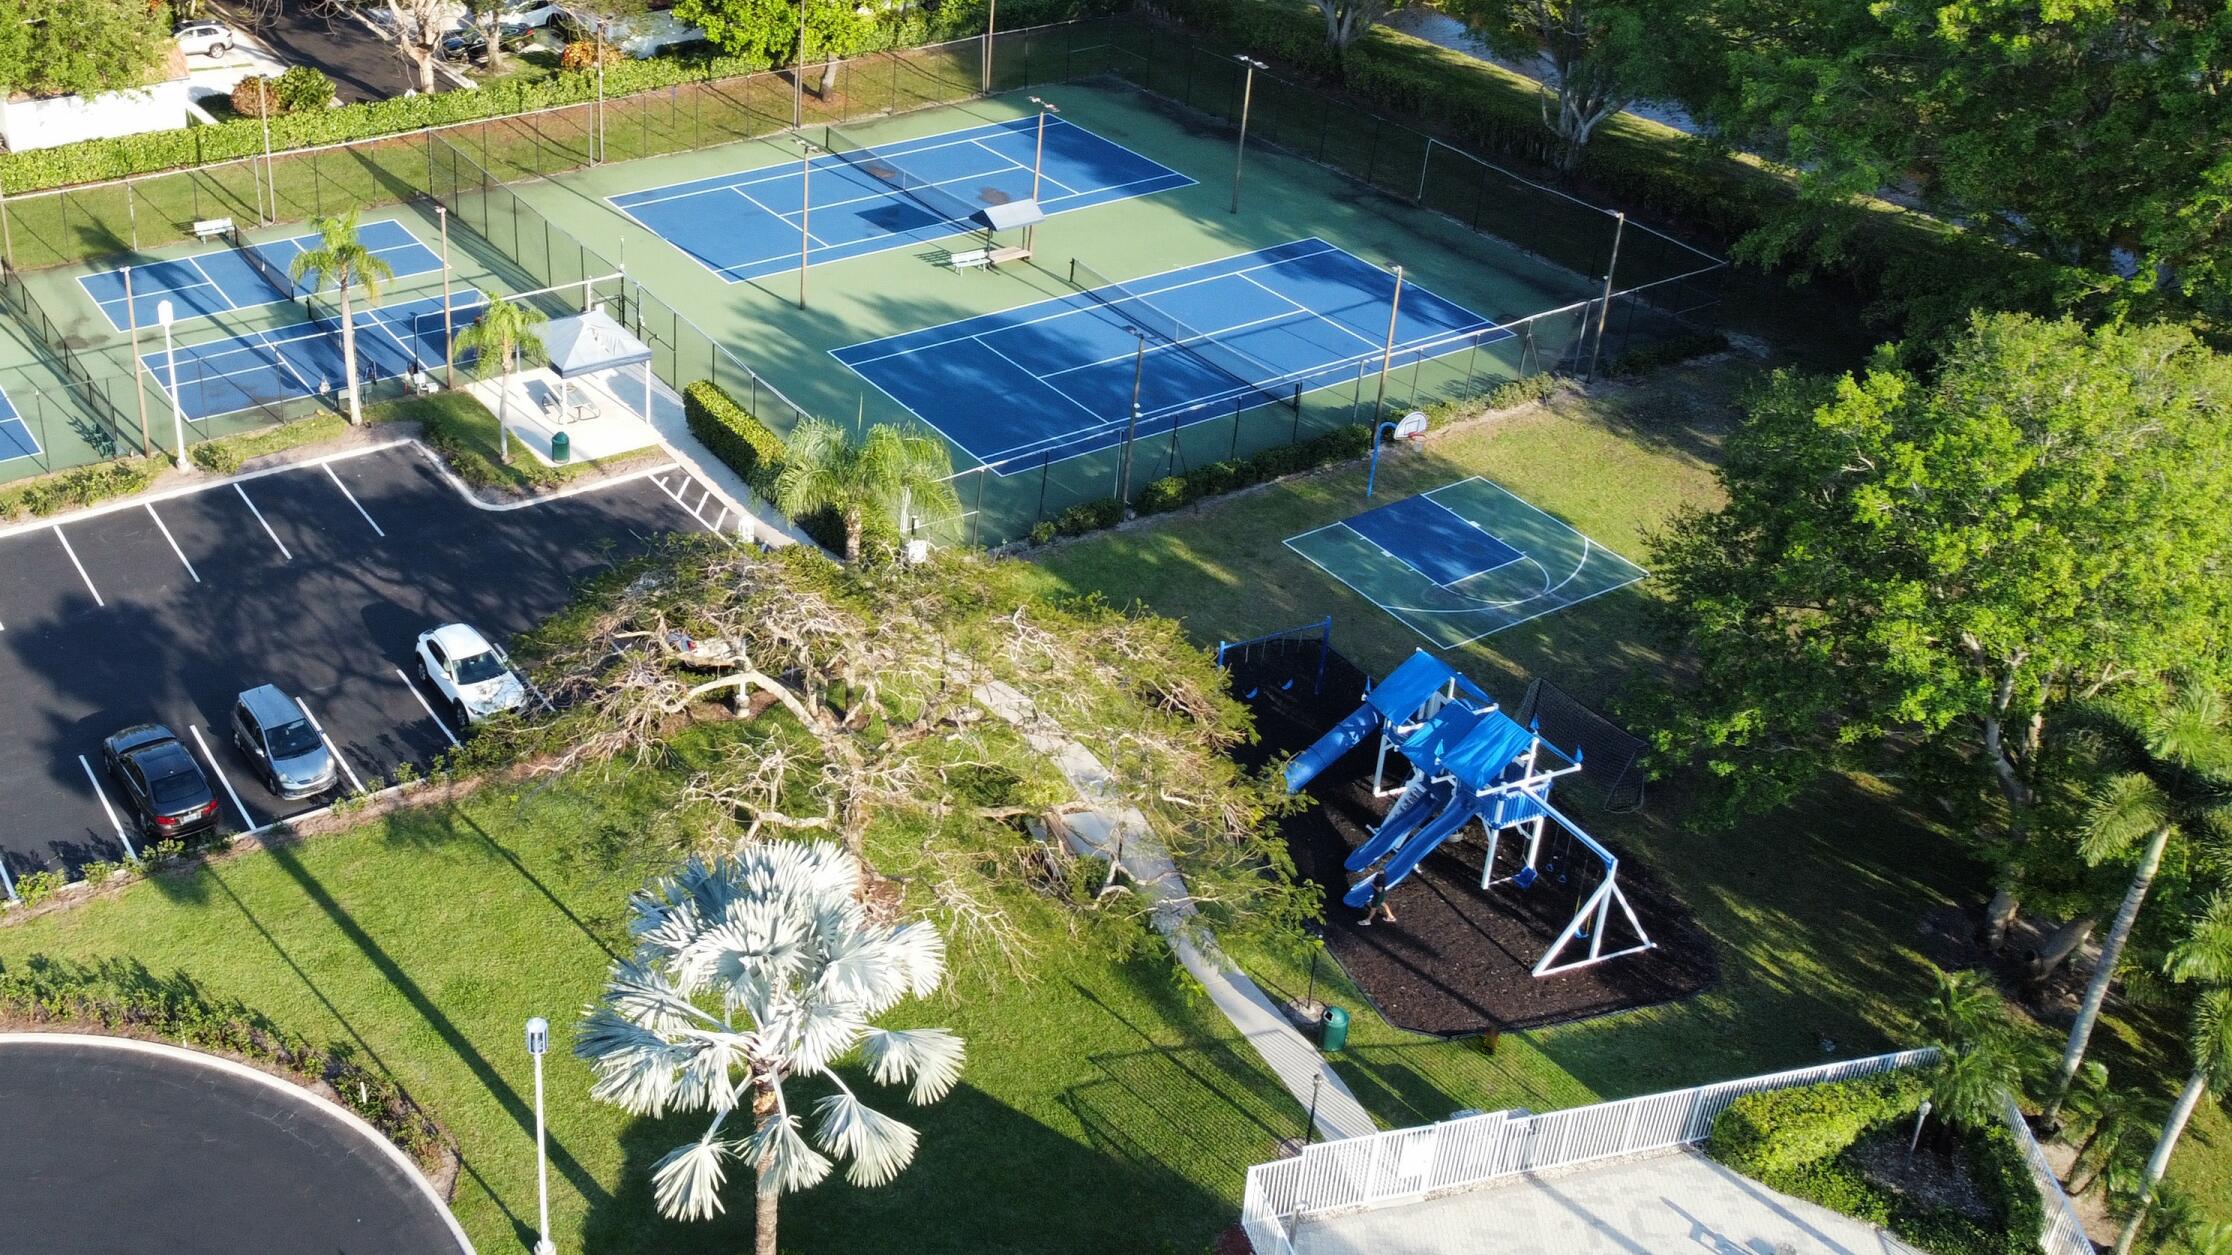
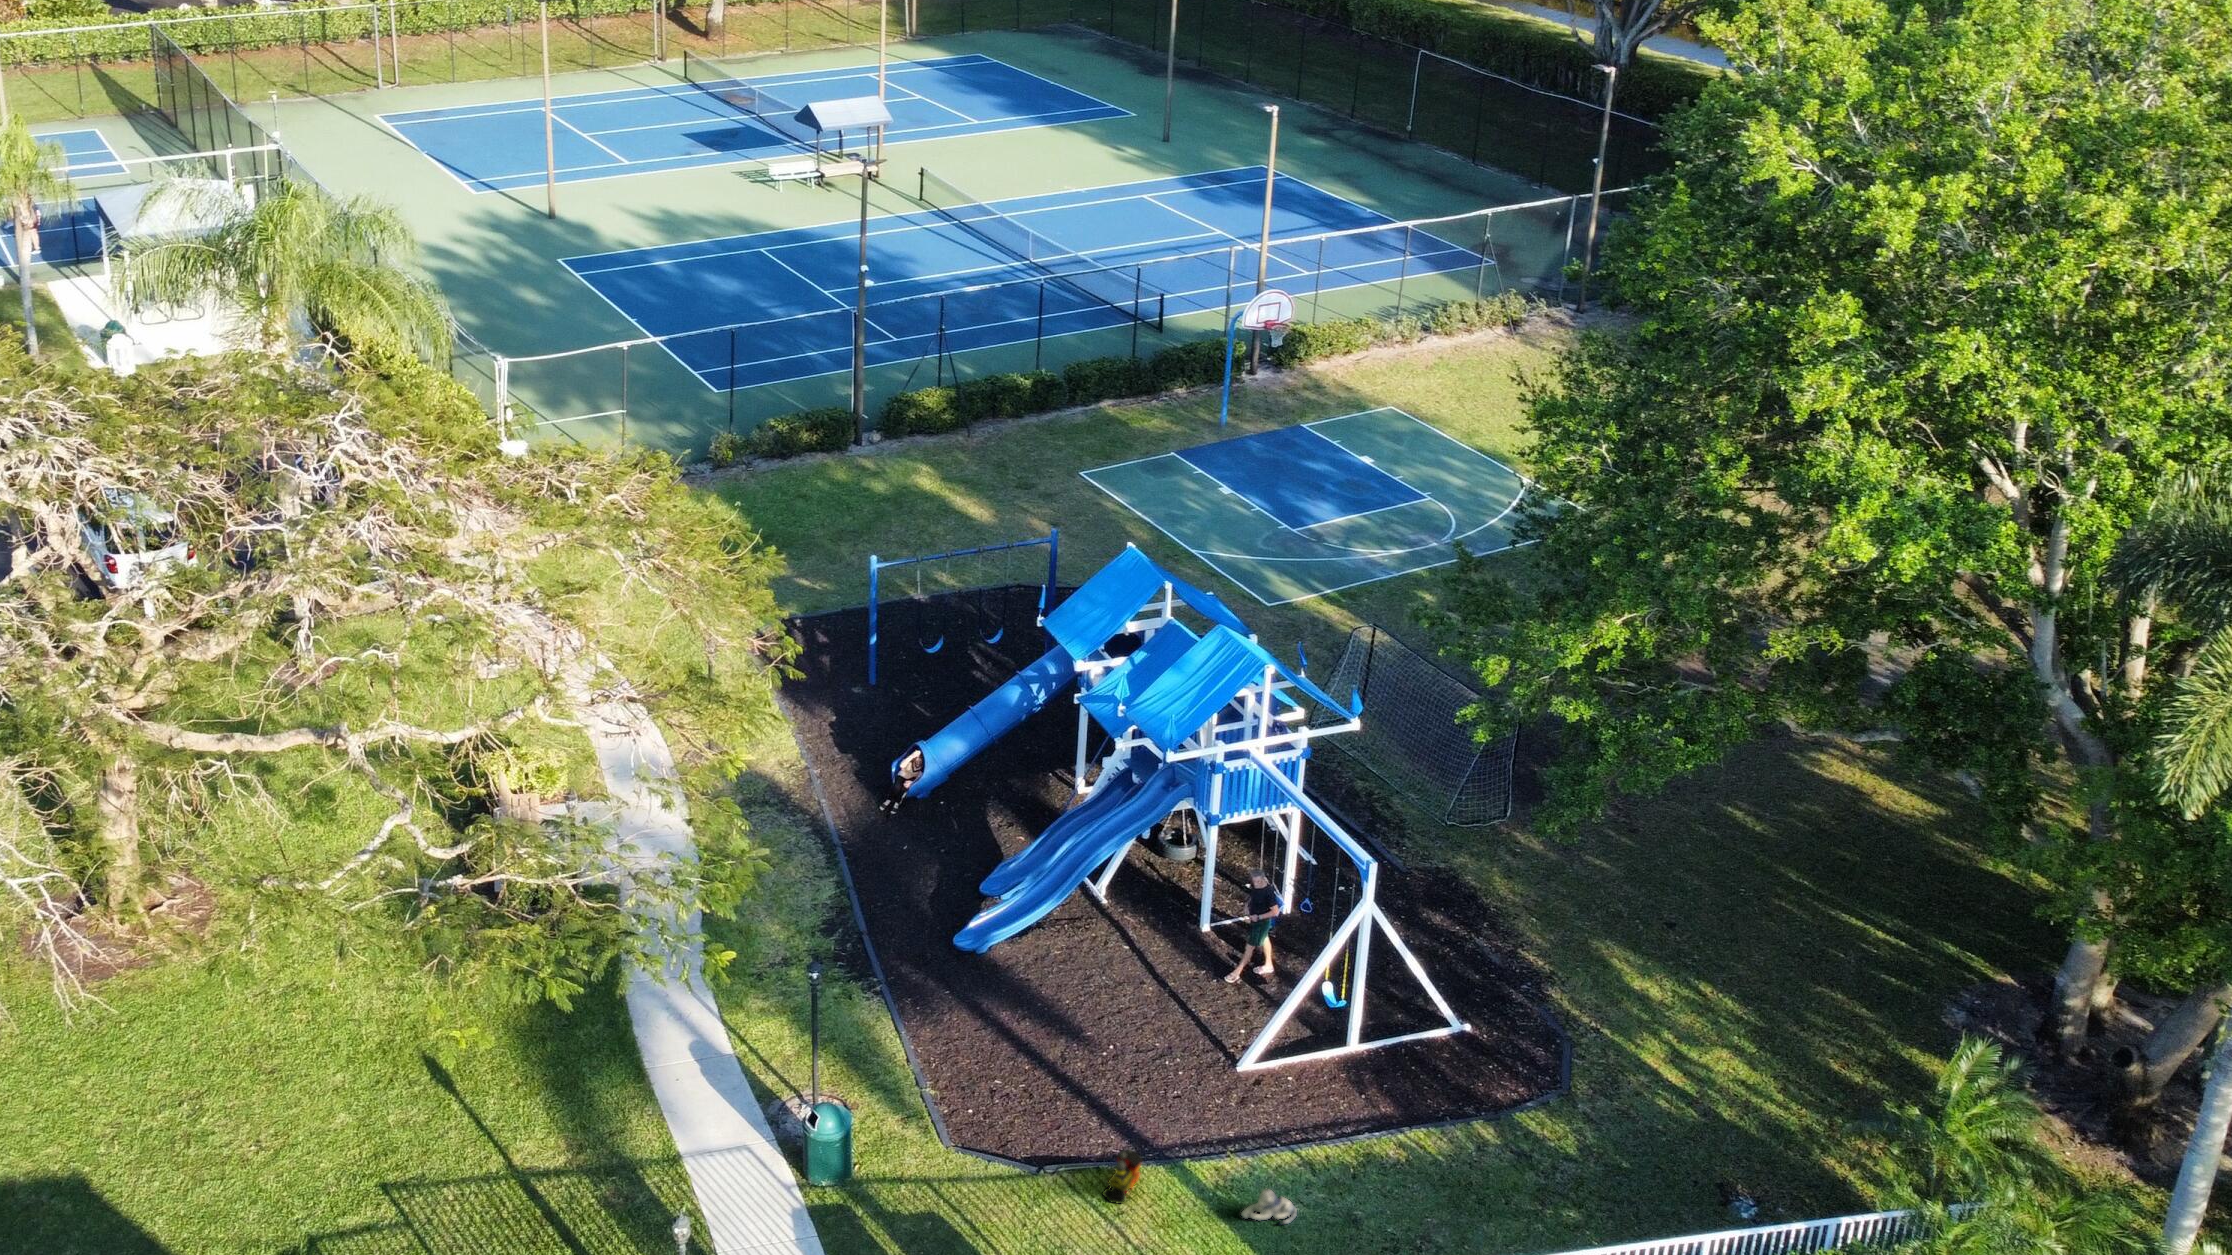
plush toy: none [1559,1043,1589,1063] -> present [1242,1189,1297,1225]

